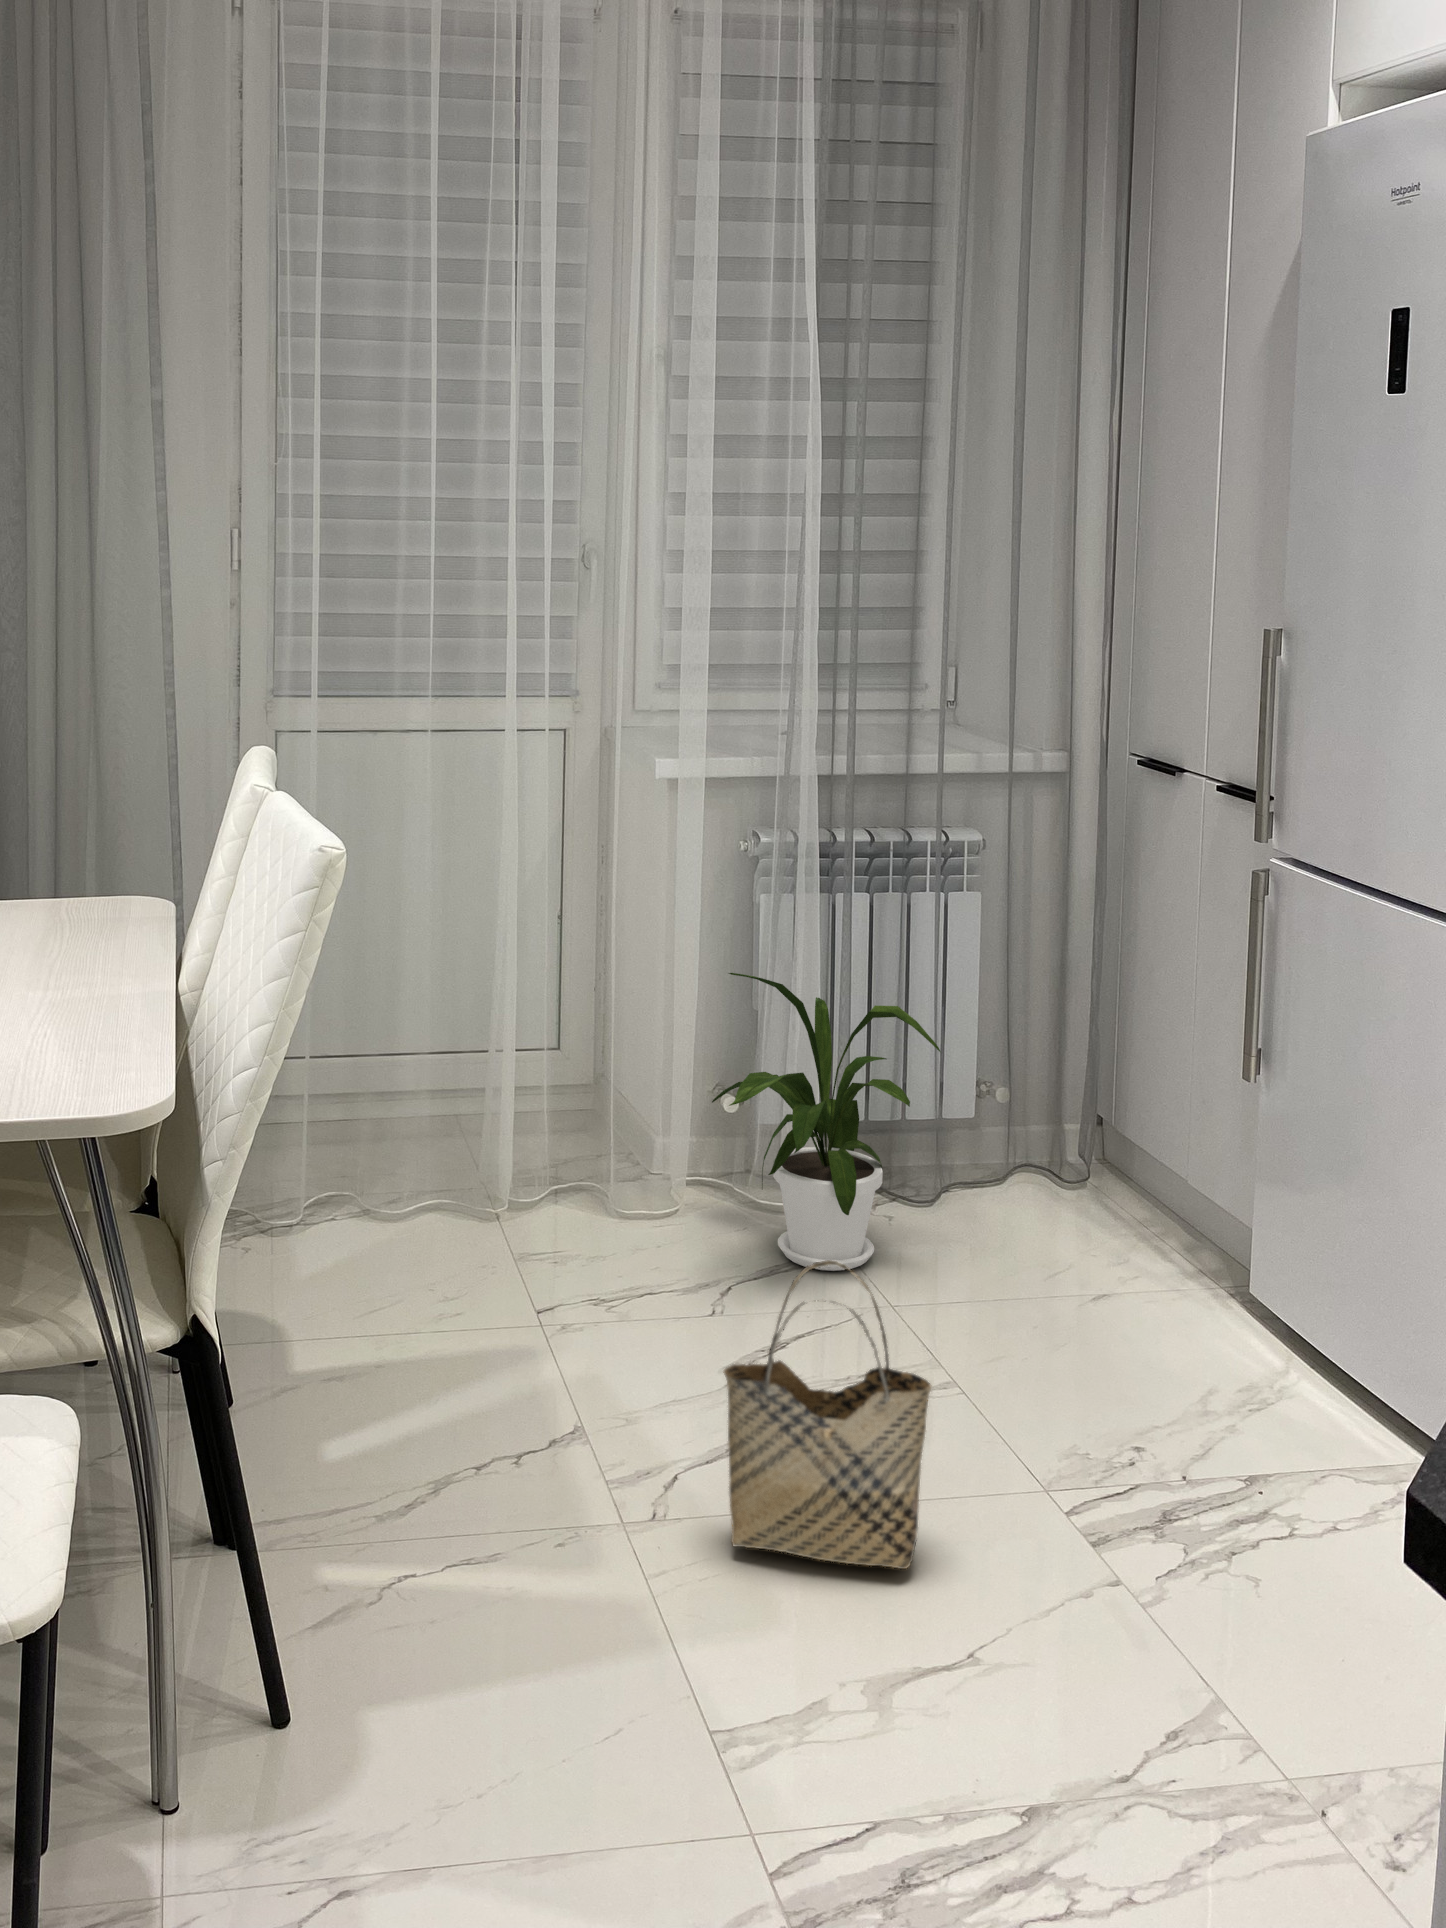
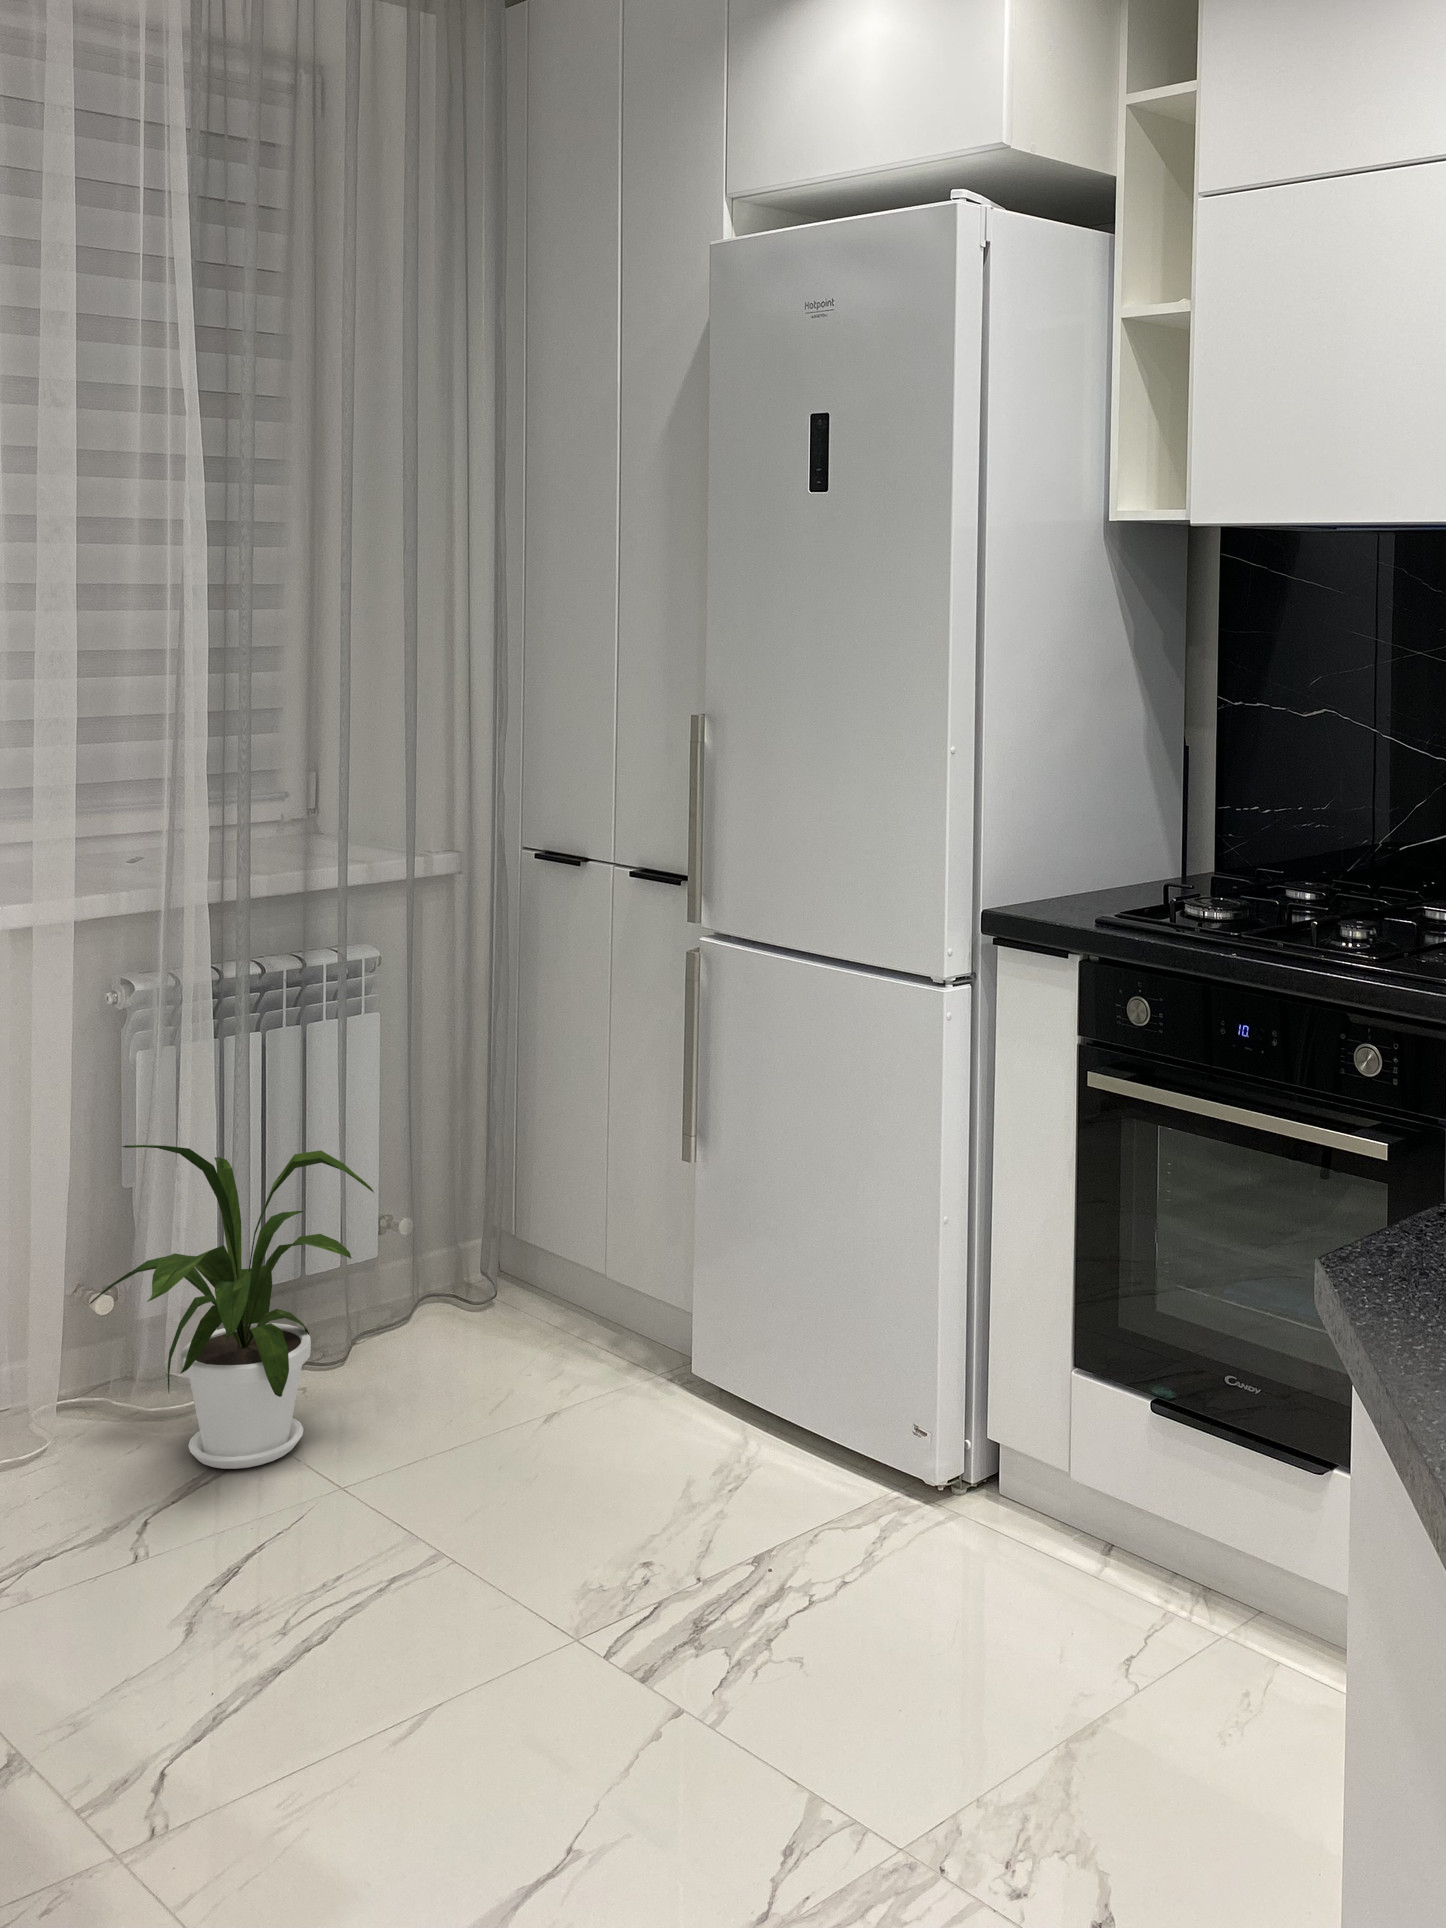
woven basket: present [723,1261,931,1569] -> none [240,1452,480,1830]

